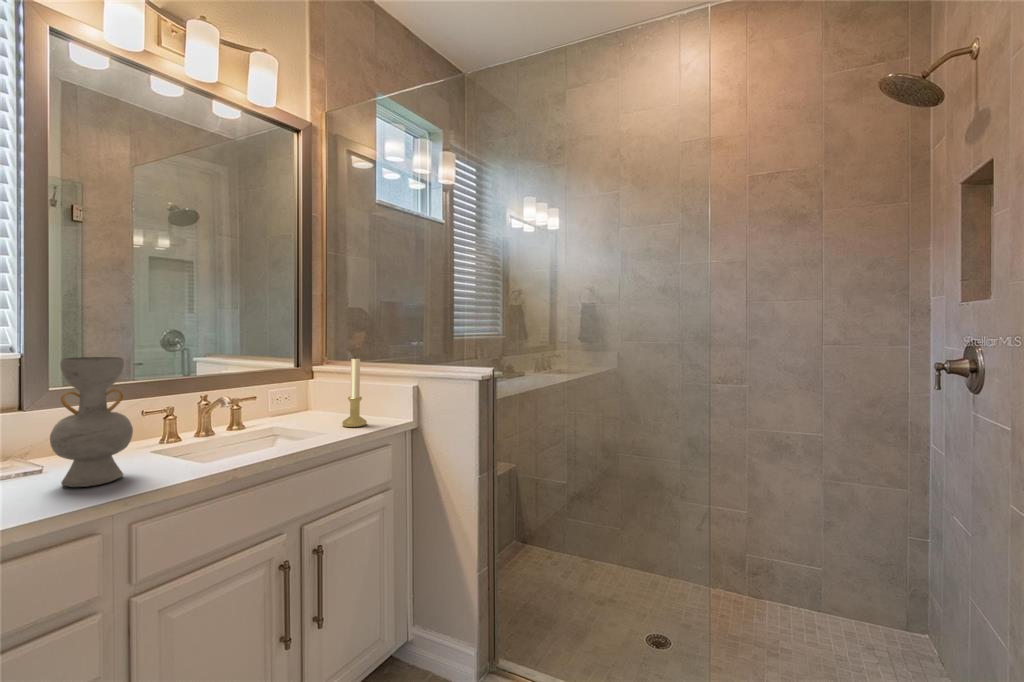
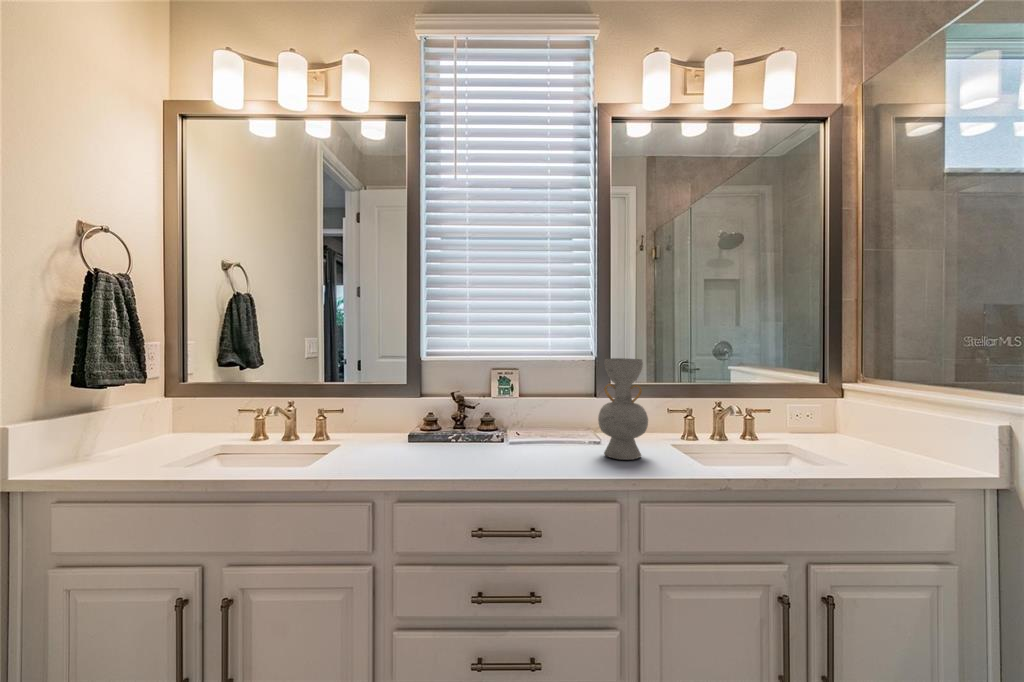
candle holder: present [342,358,367,427] -> none [871,370,910,463]

